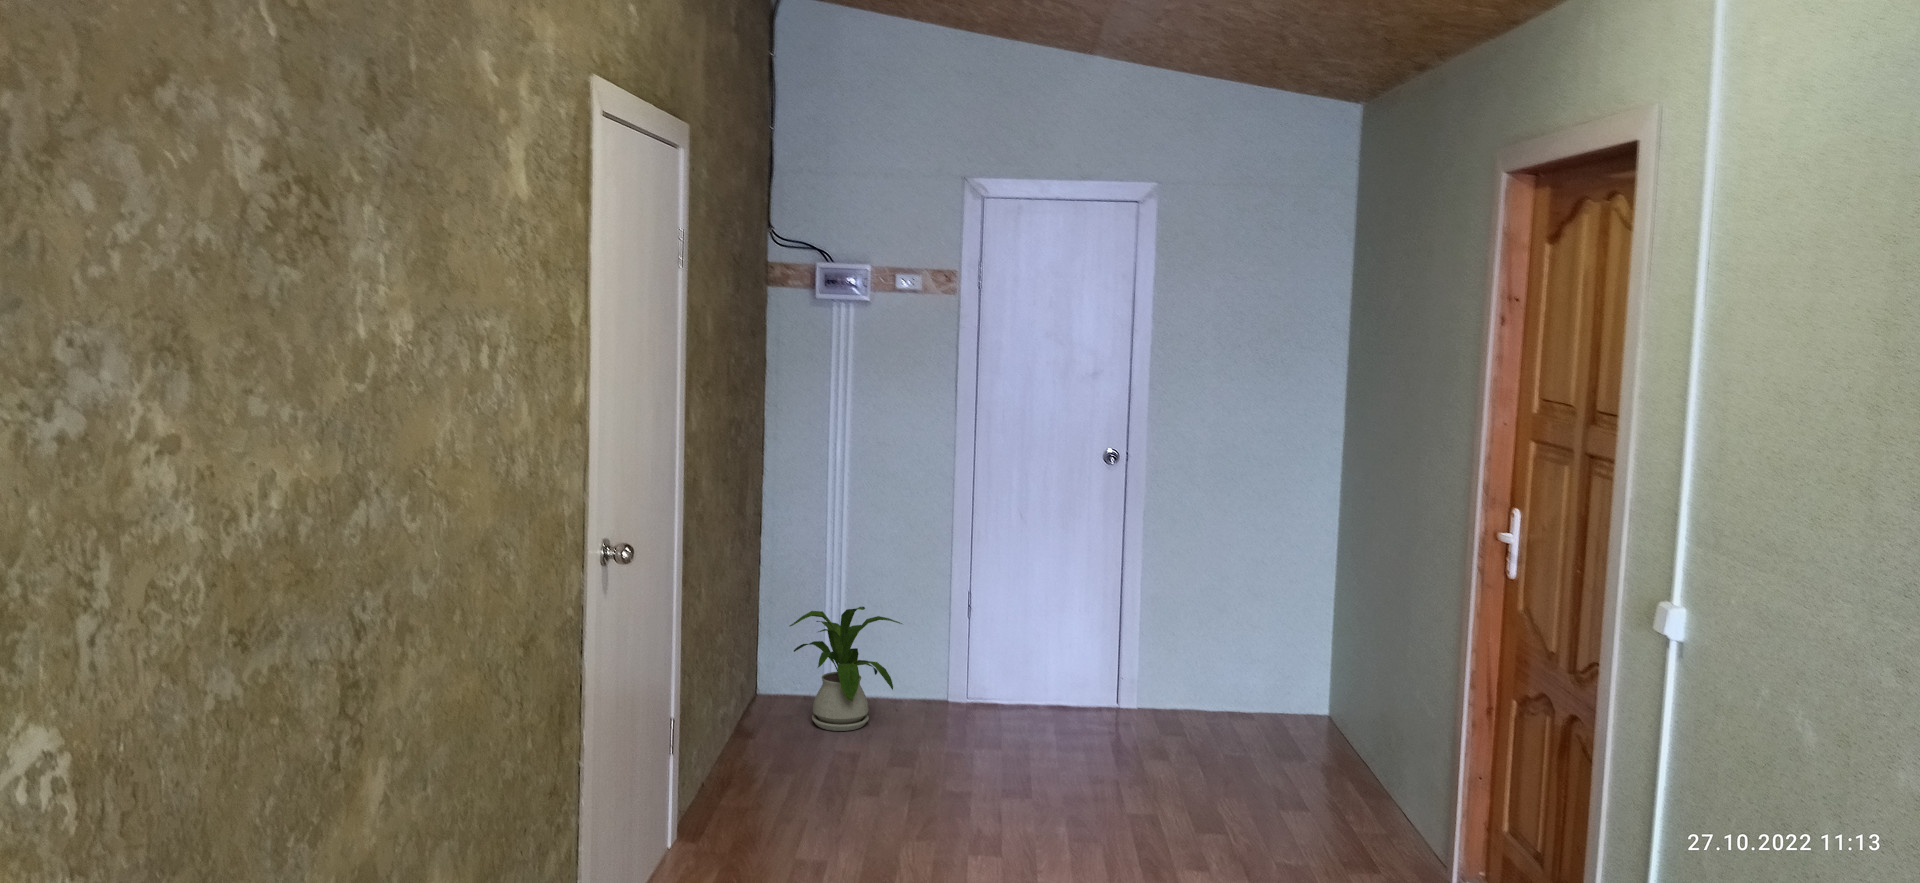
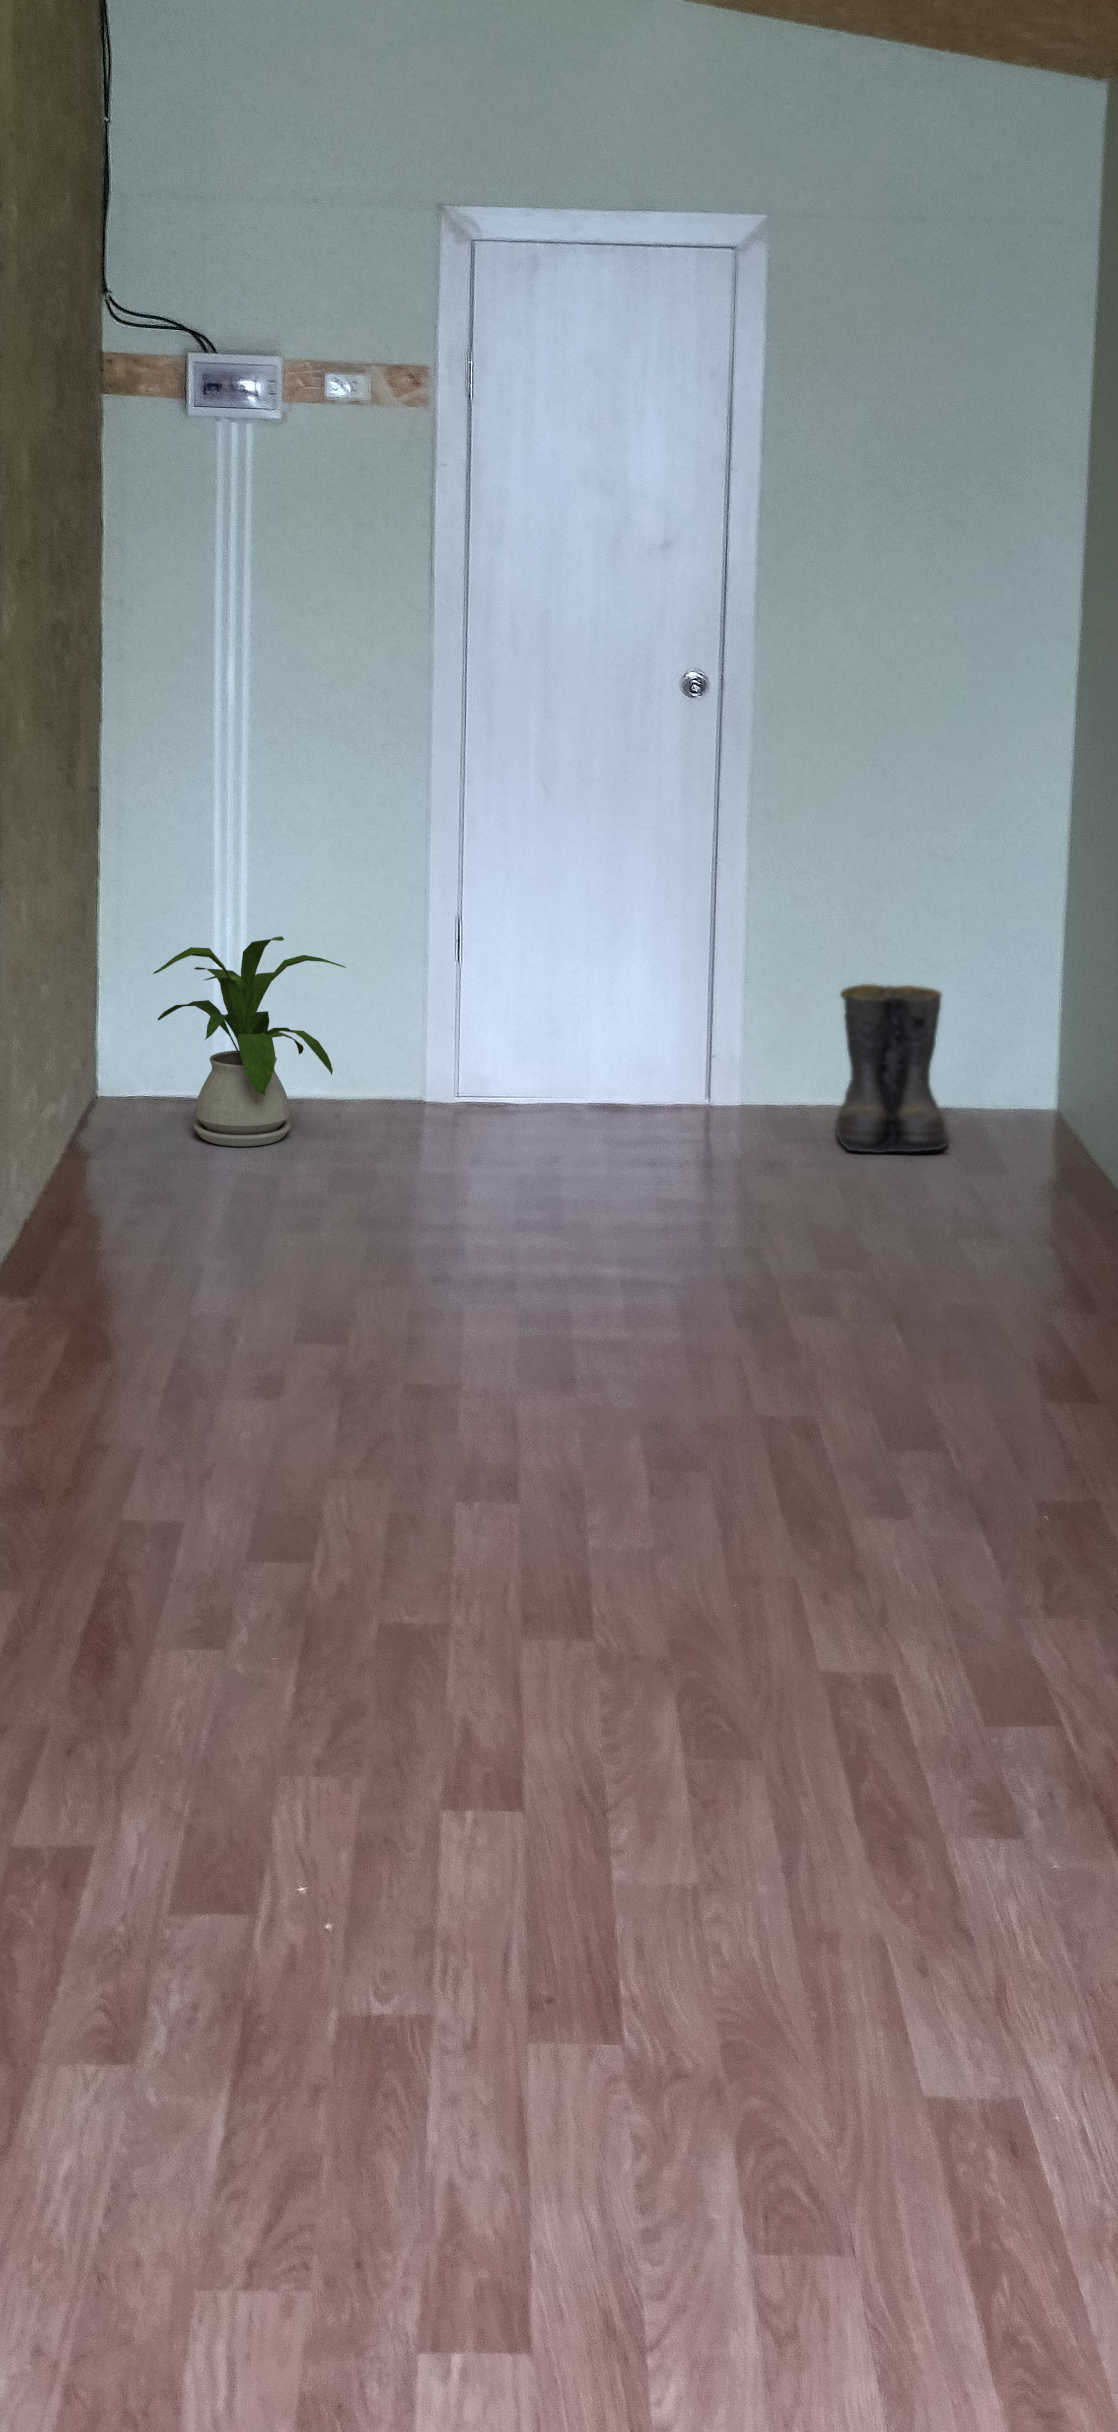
boots: none [1194,637,1267,744] -> present [836,984,948,1153]

